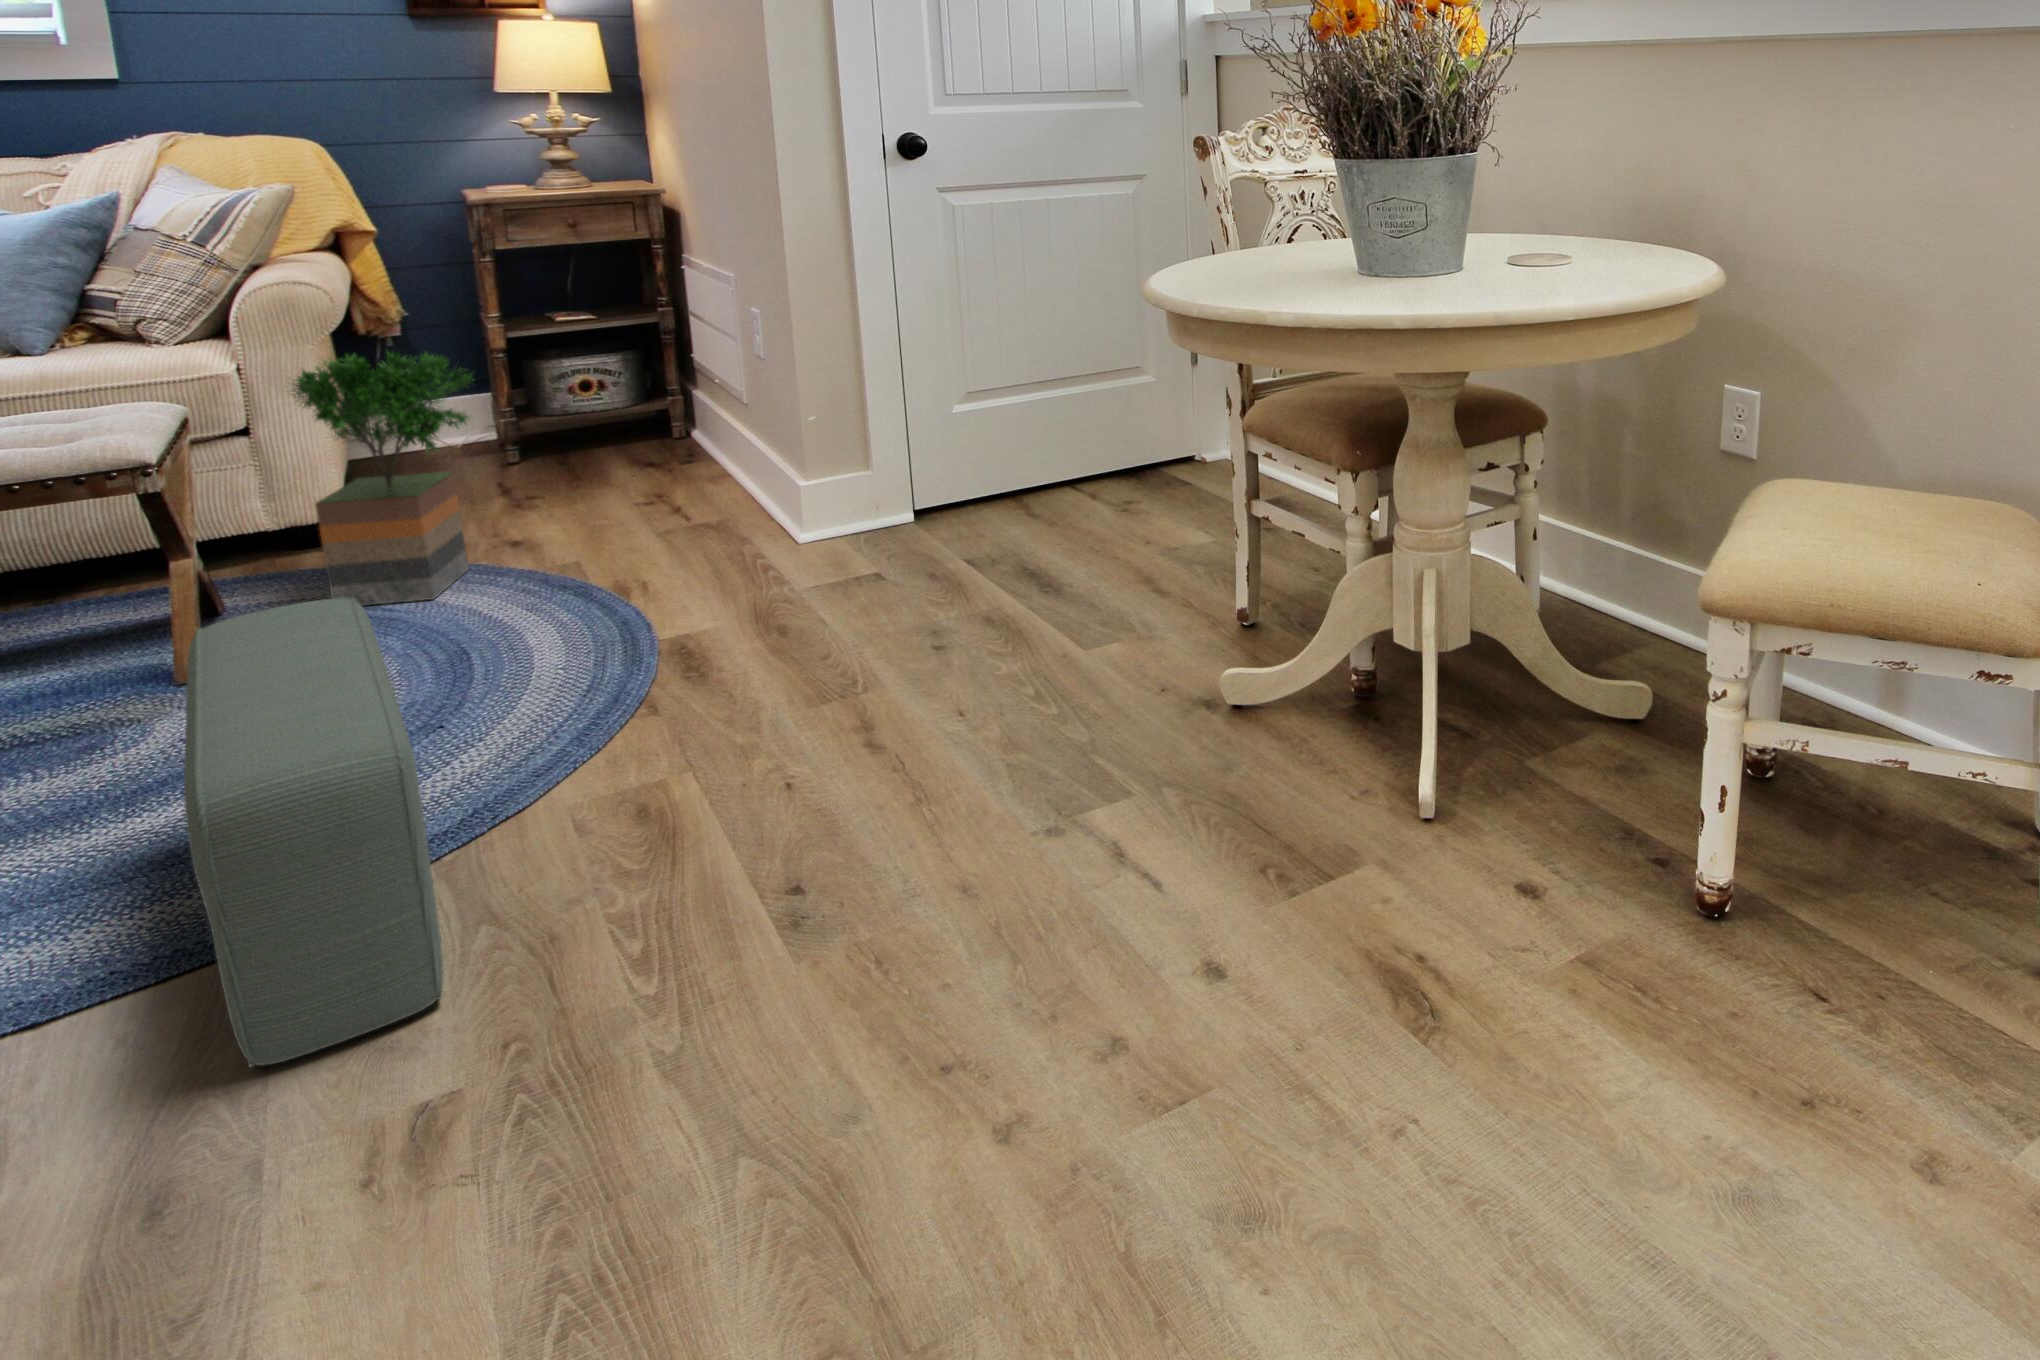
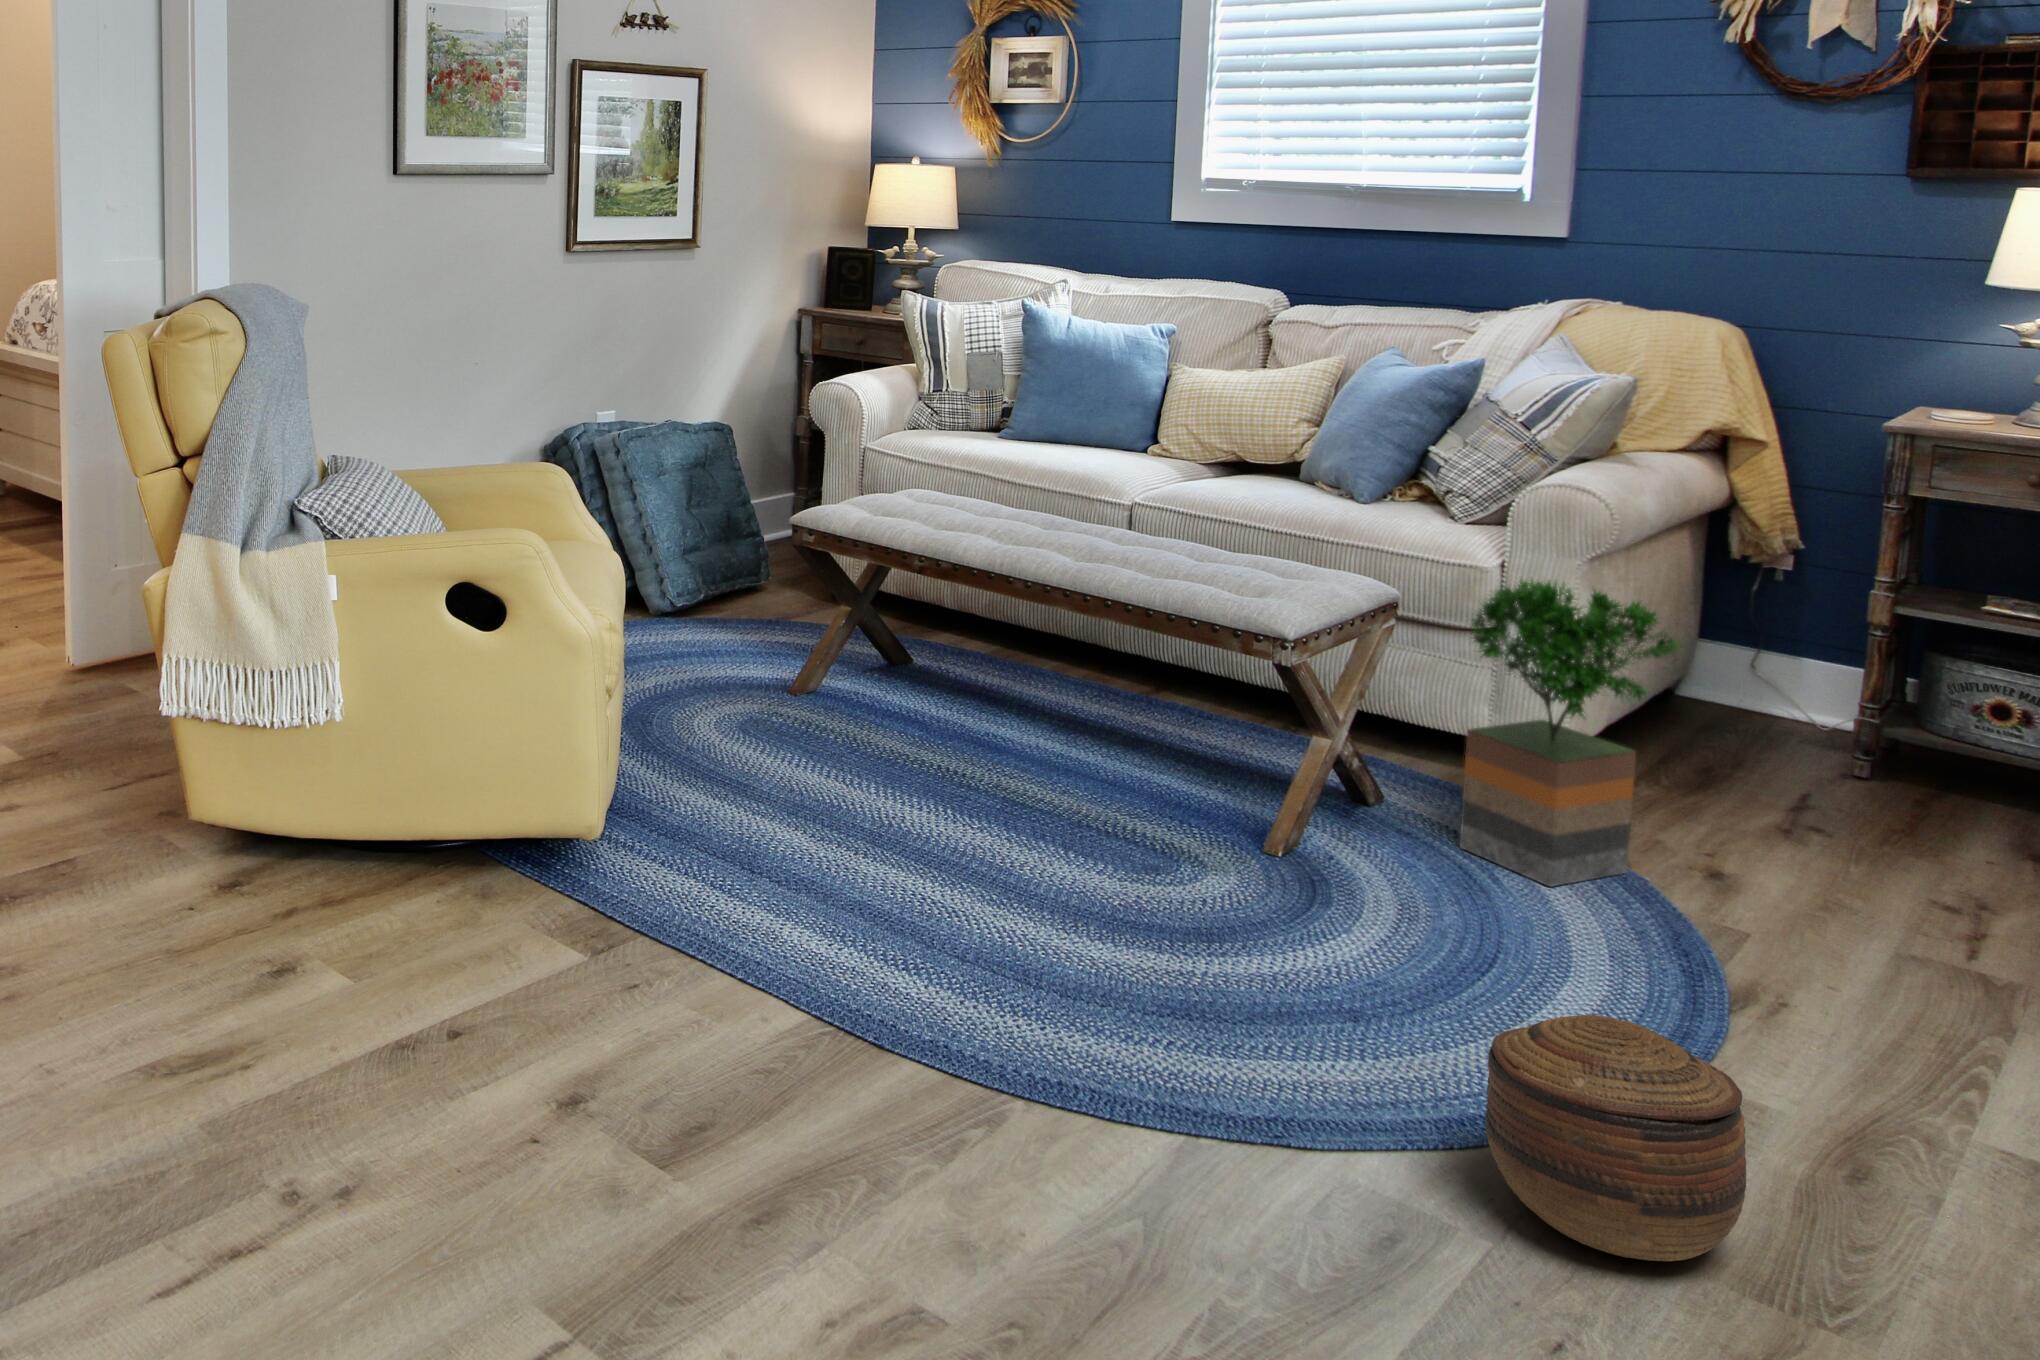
basket: none [626,588,805,747] -> present [1485,1015,1746,1261]
pouf: present [184,597,443,1067] -> none [908,799,1268,1242]

